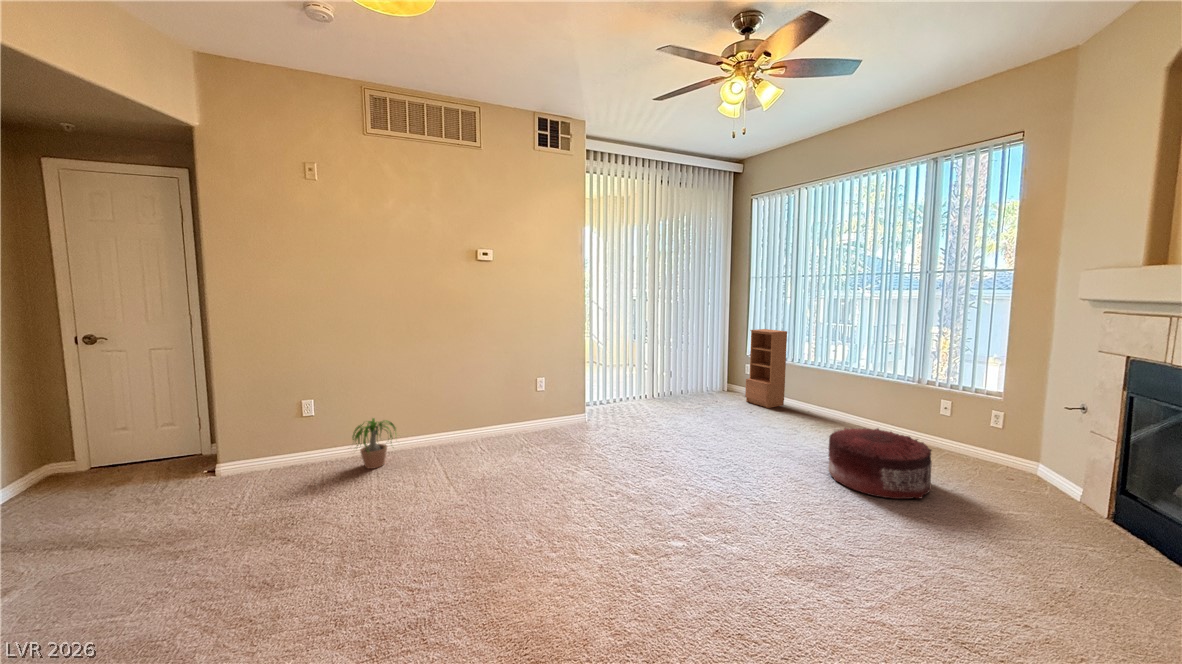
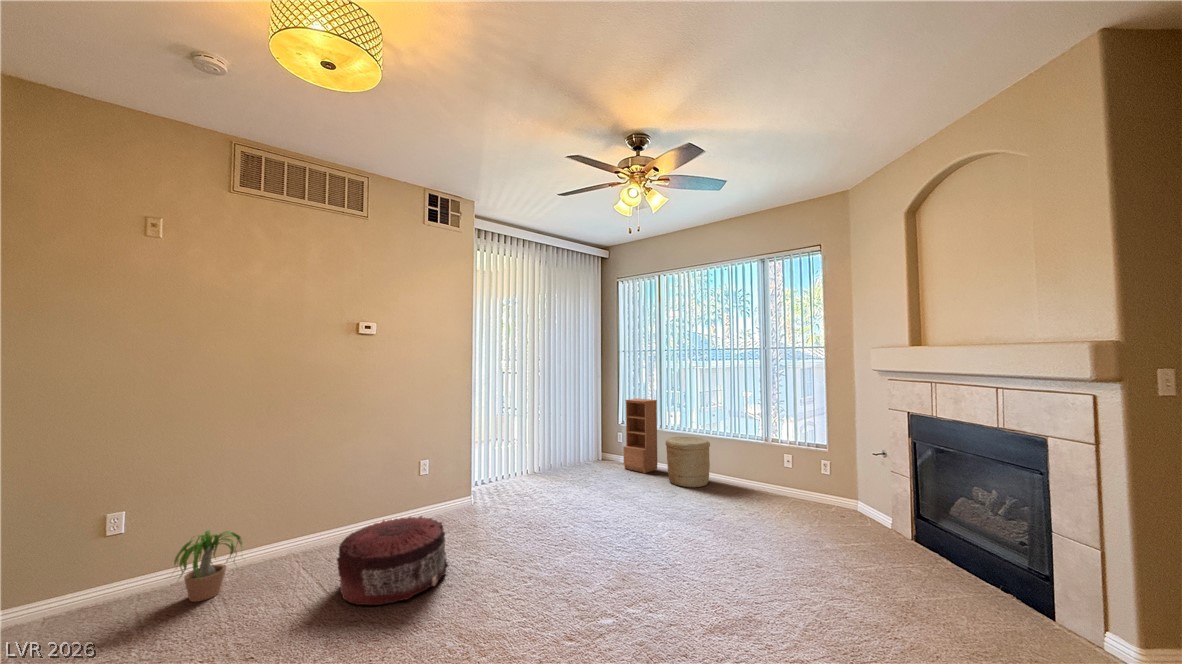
woven basket: none [791,372,846,429] -> present [666,437,710,488]
pouf: present [828,428,932,499] -> present [337,516,448,605]

